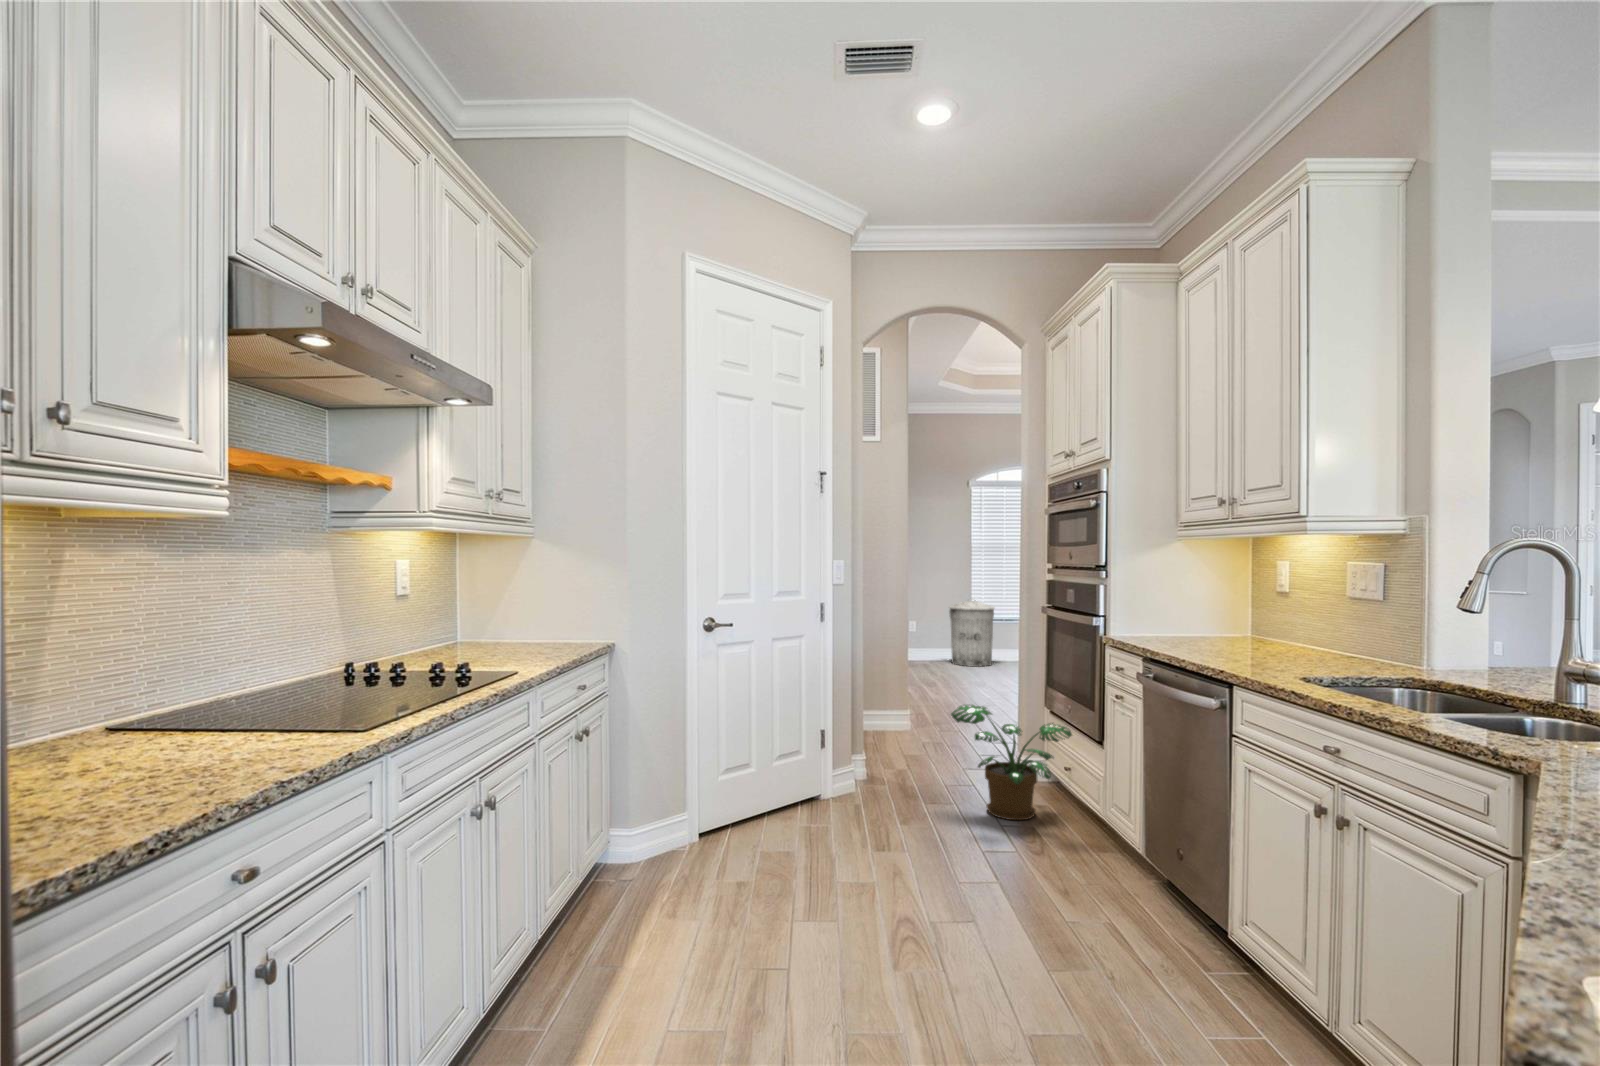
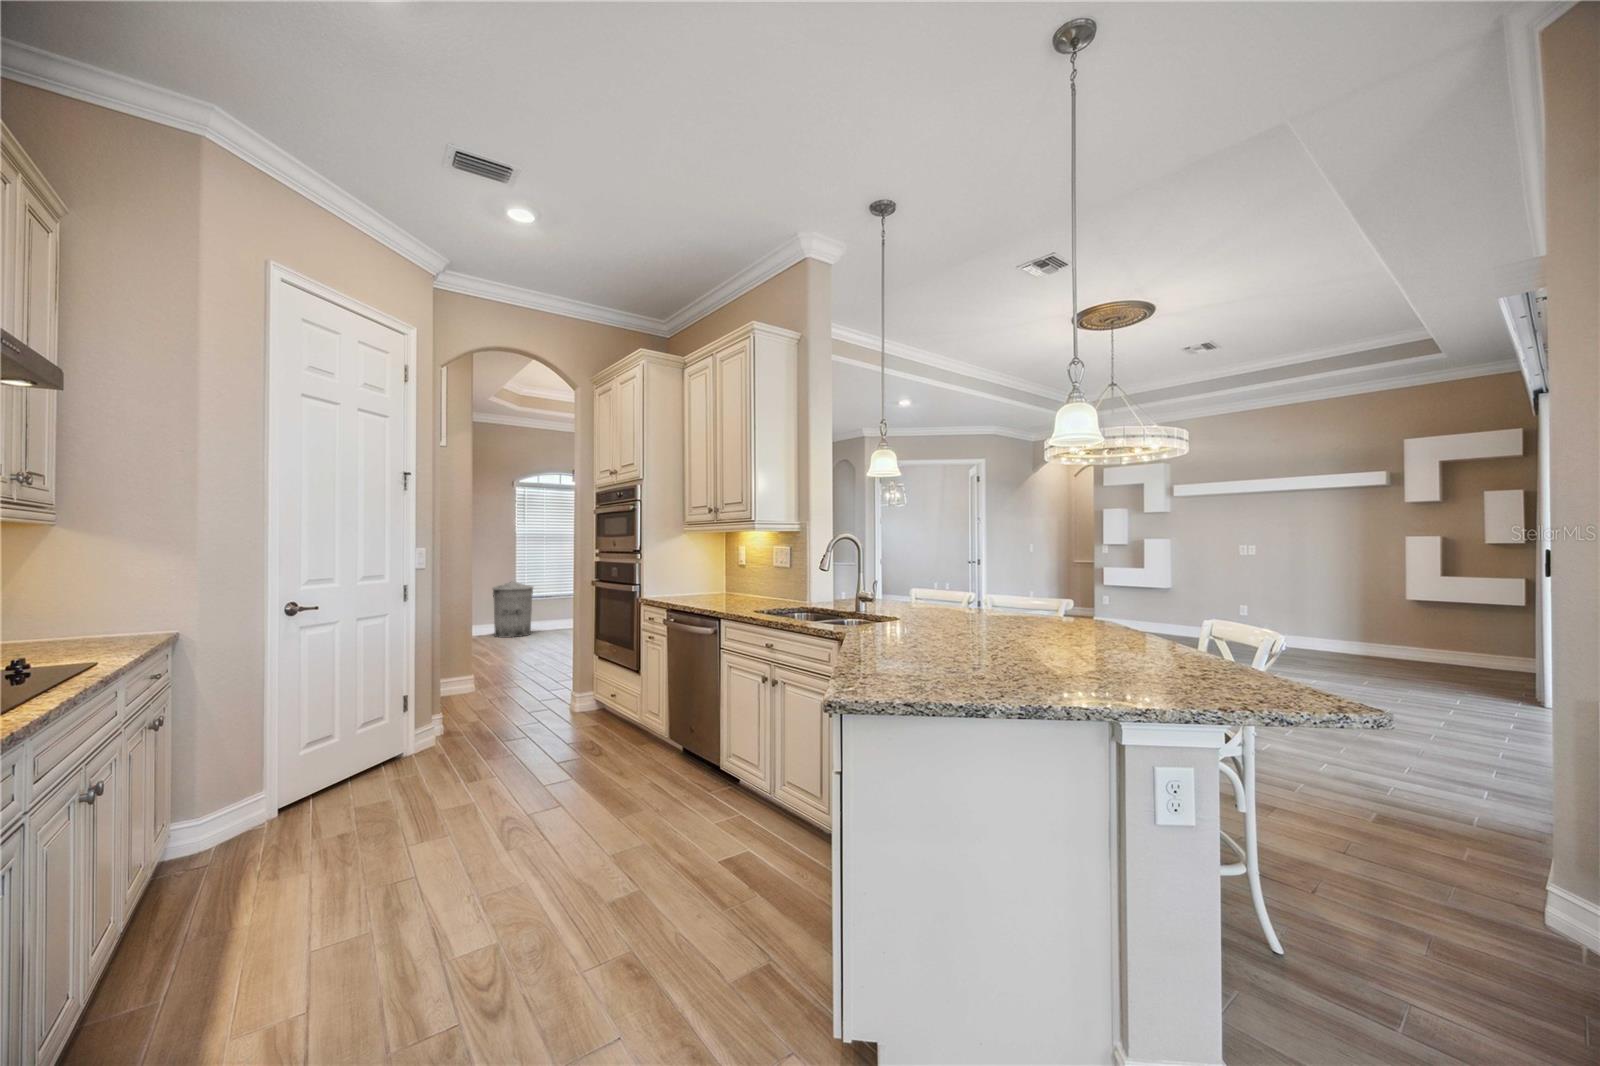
potted plant: present [951,705,1072,820] -> none [520,659,616,739]

